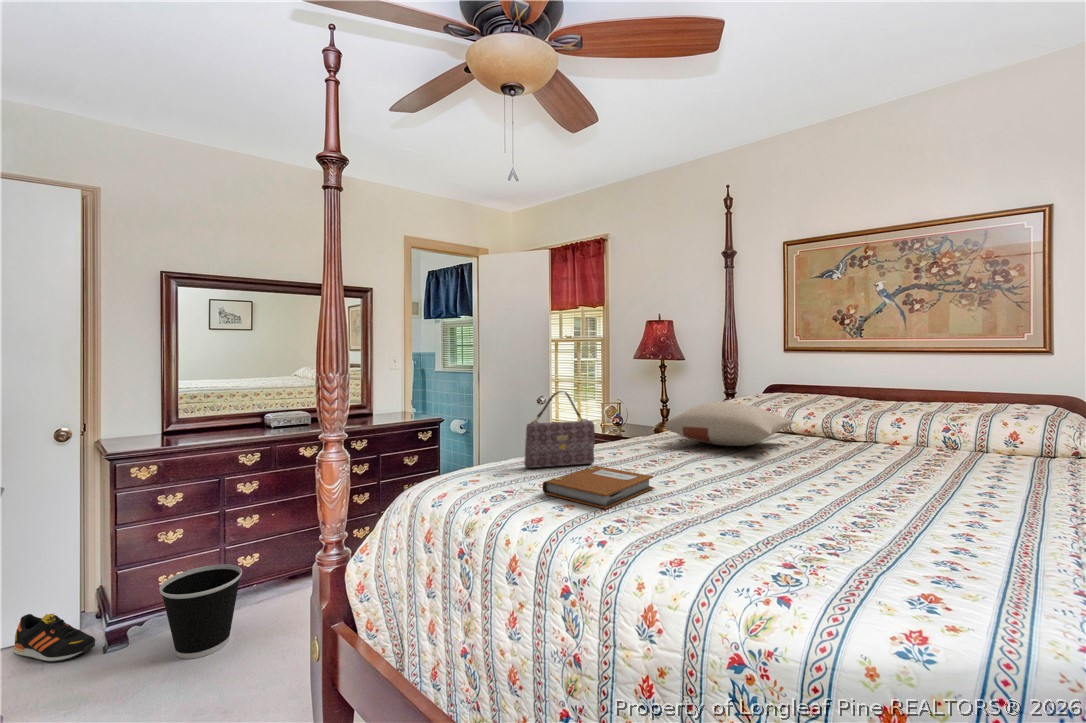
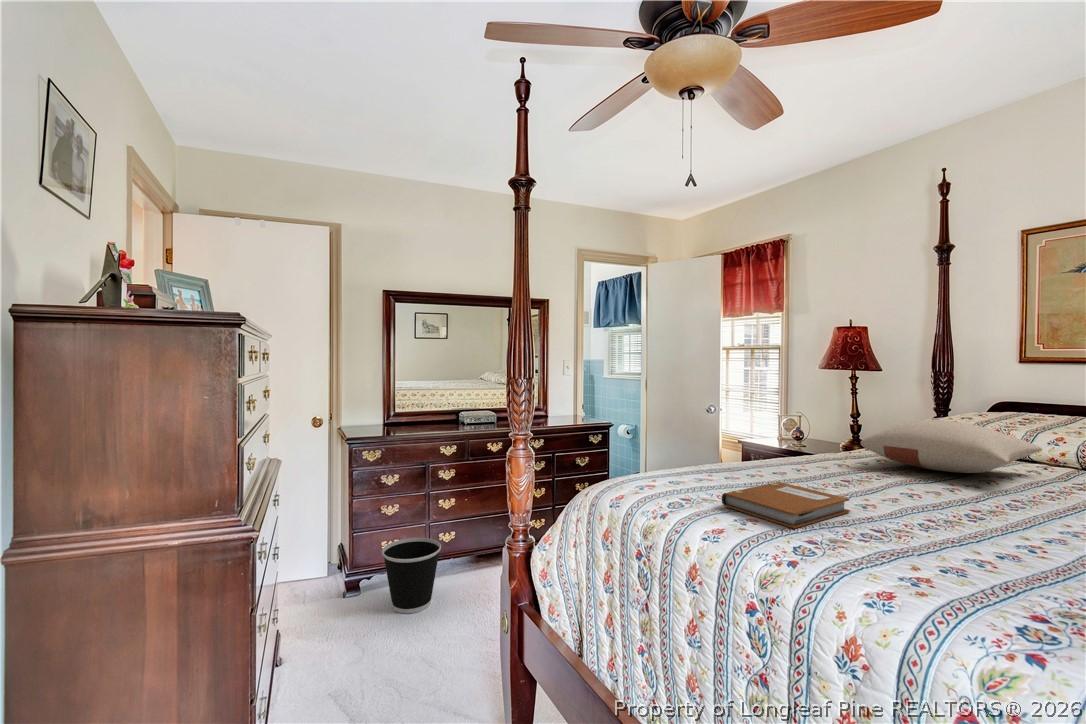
handbag: present [524,391,595,468] -> none [699,402,777,479]
shoe: present [13,614,95,662] -> none [287,558,338,598]

